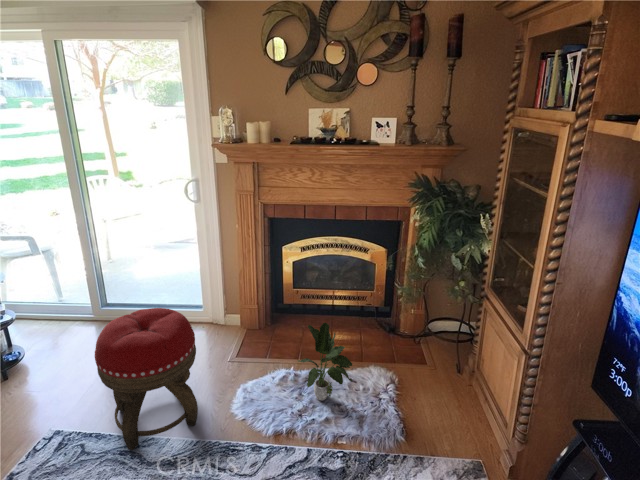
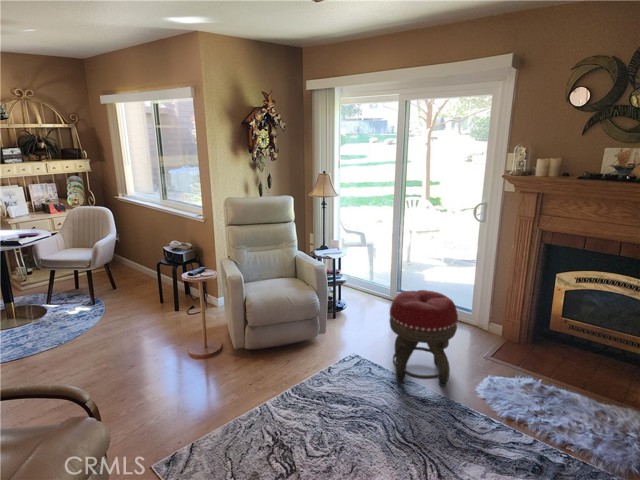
potted plant: present [298,323,353,401] -> none [541,341,603,415]

